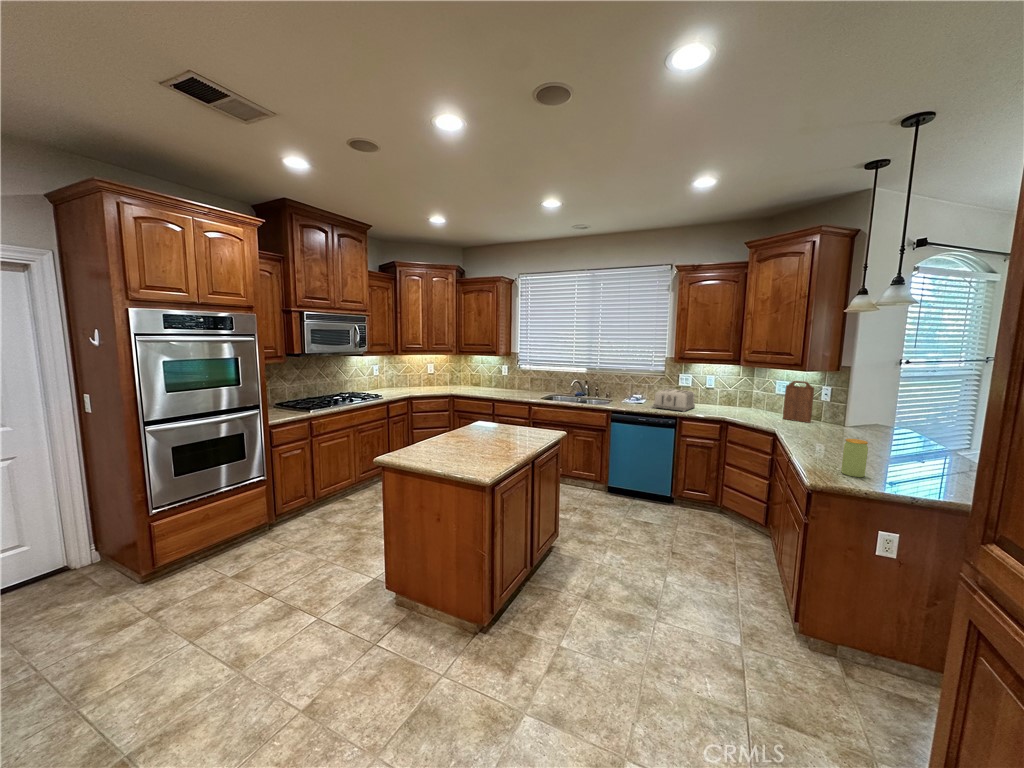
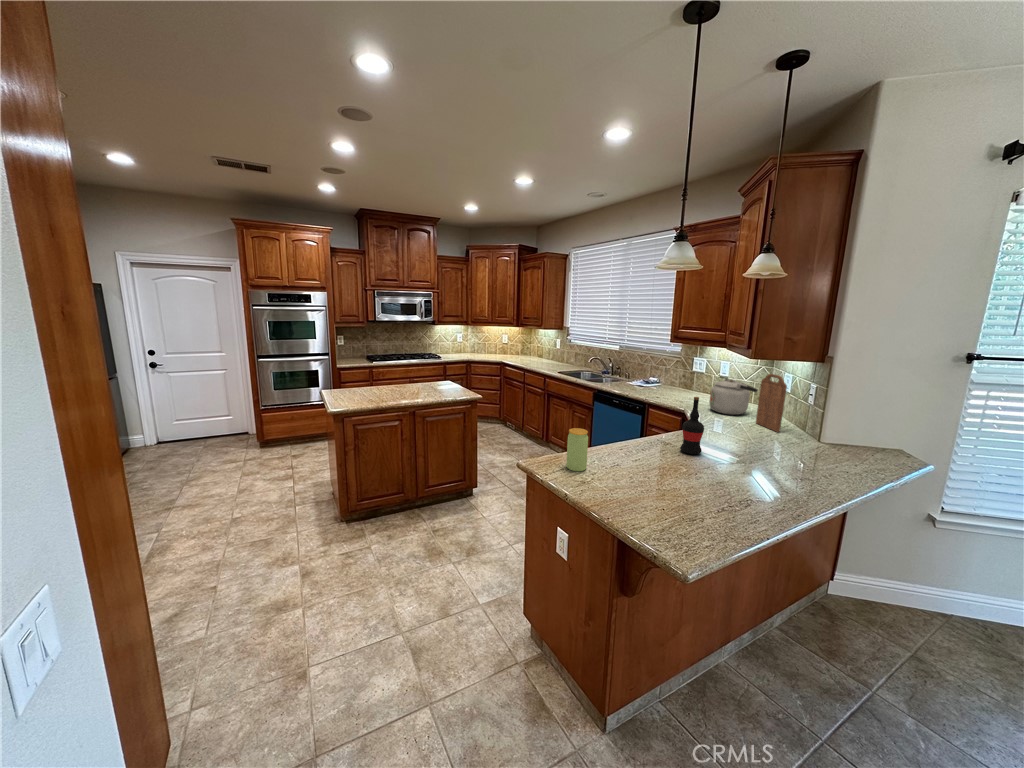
kettle: none [729,388,770,416] -> present [709,379,758,415]
toaster: present [654,389,695,412] -> none [634,372,686,399]
wine bottle: none [827,401,850,447] -> present [680,397,704,454]

